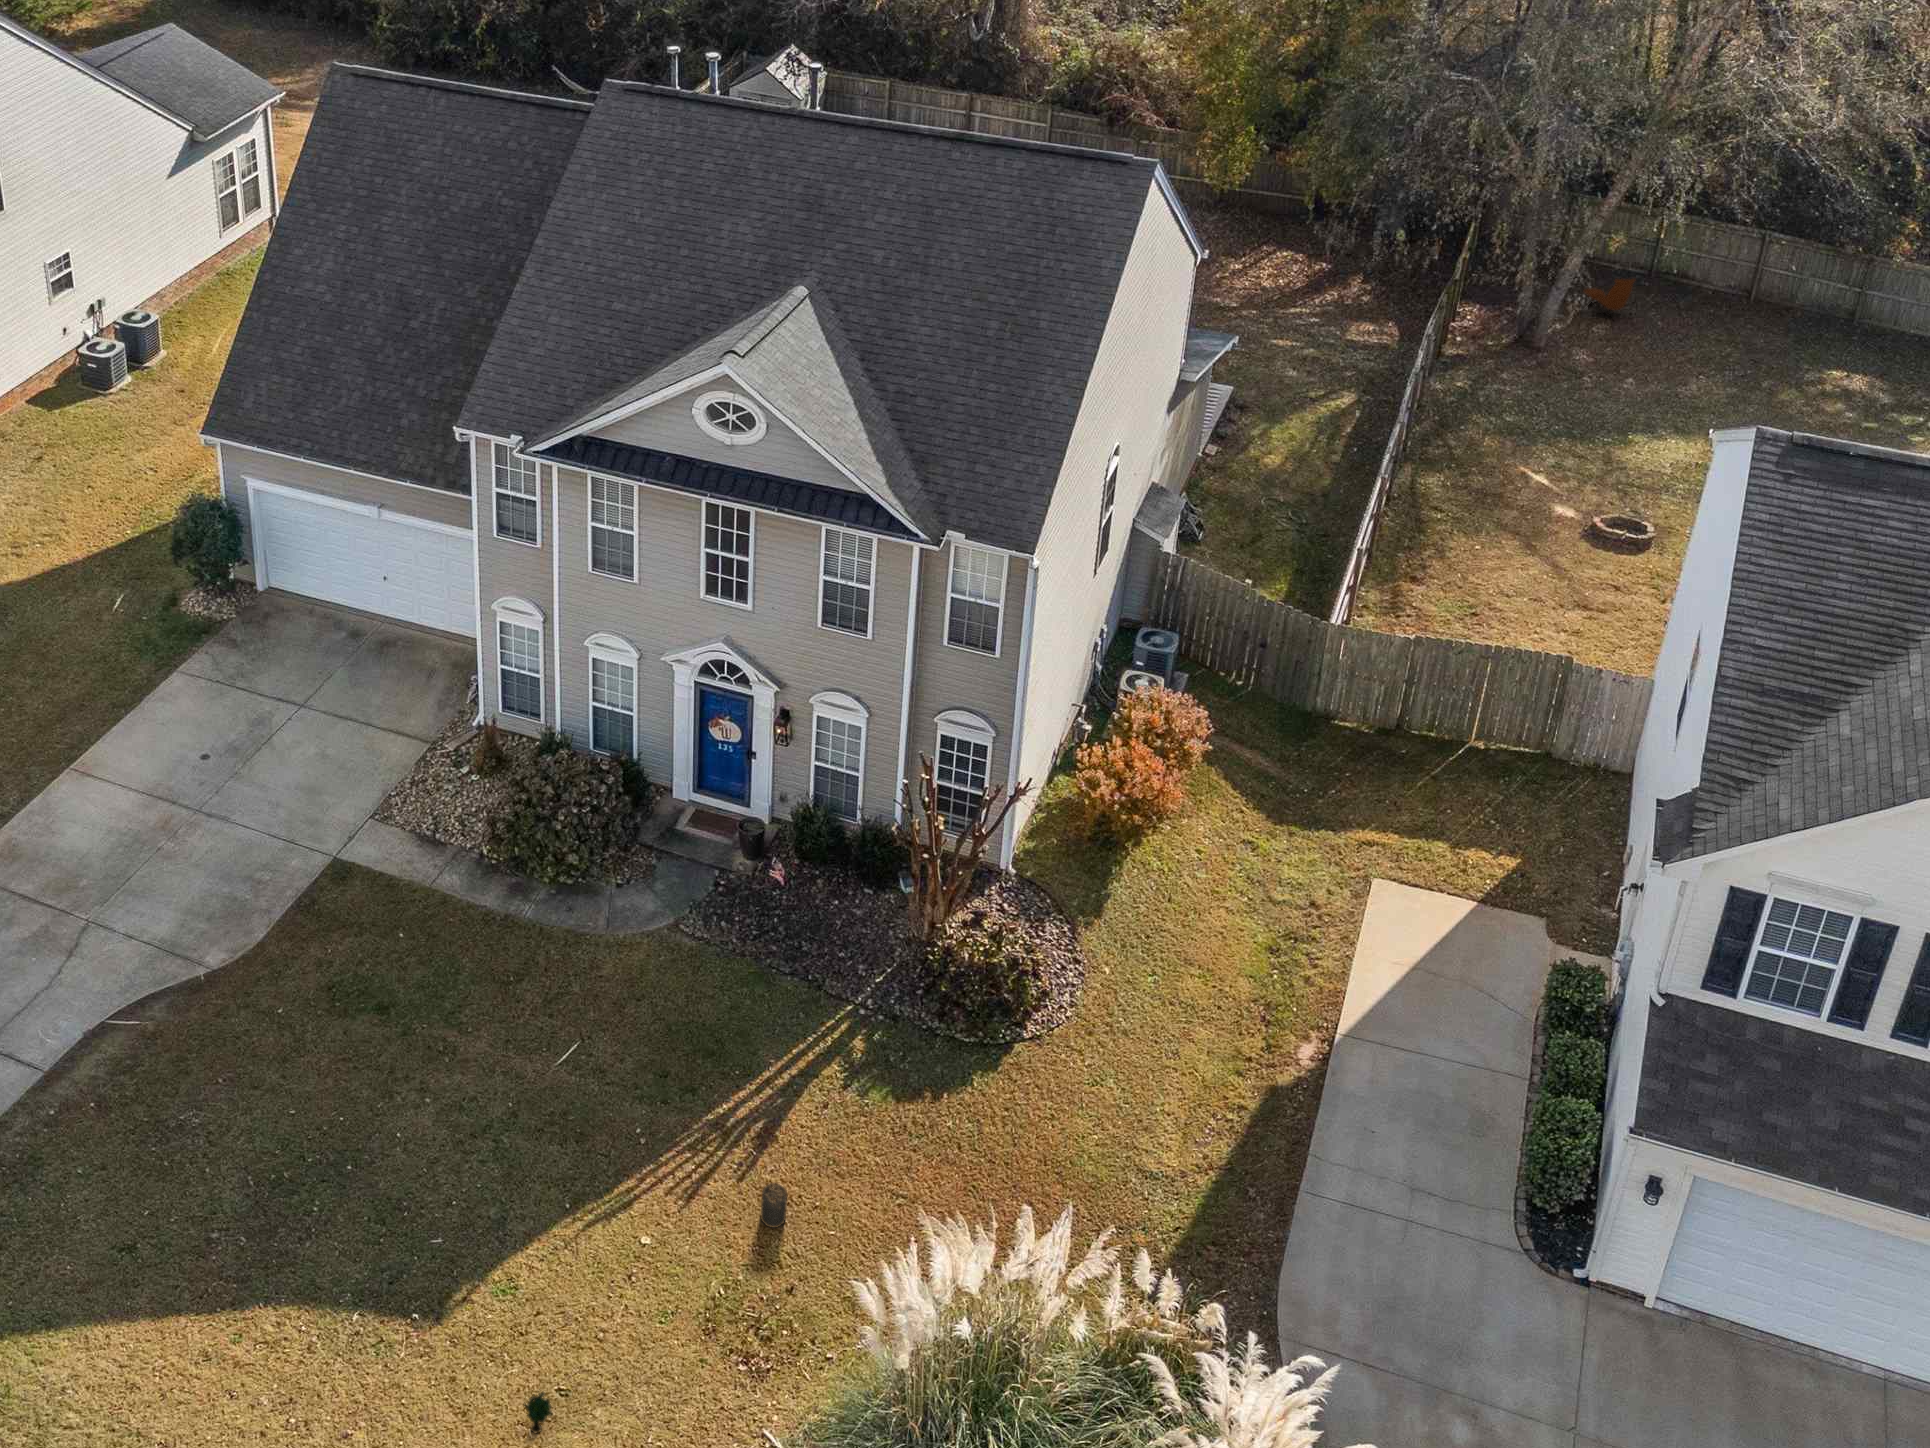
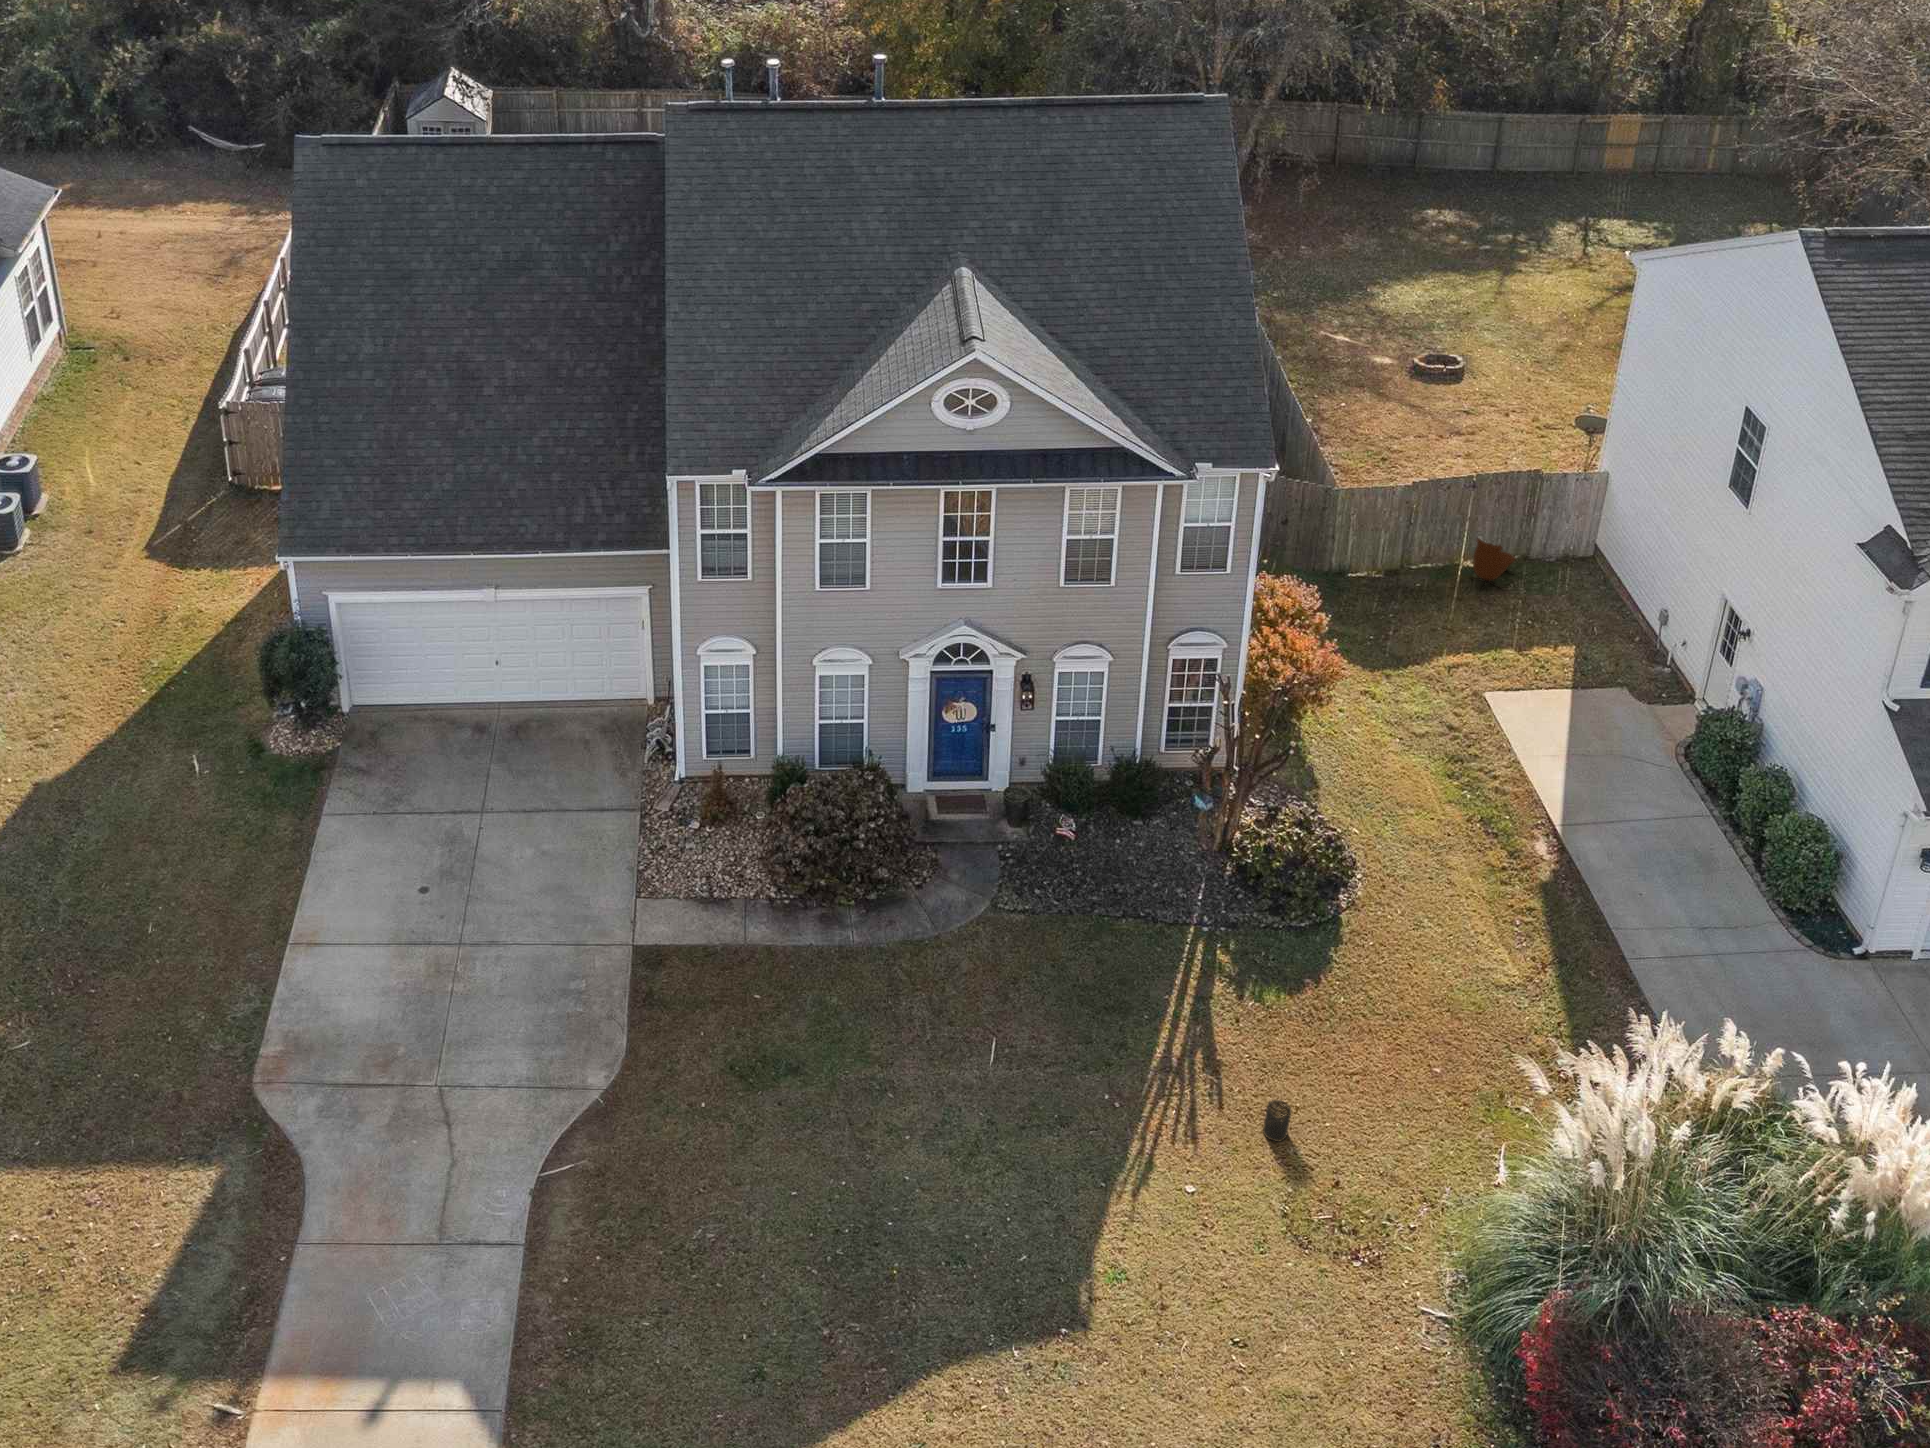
lounge chair: present [1584,279,1635,316] -> present [1473,539,1516,587]
decorative plant: present [524,1392,552,1434] -> none [1223,1362,1255,1408]

